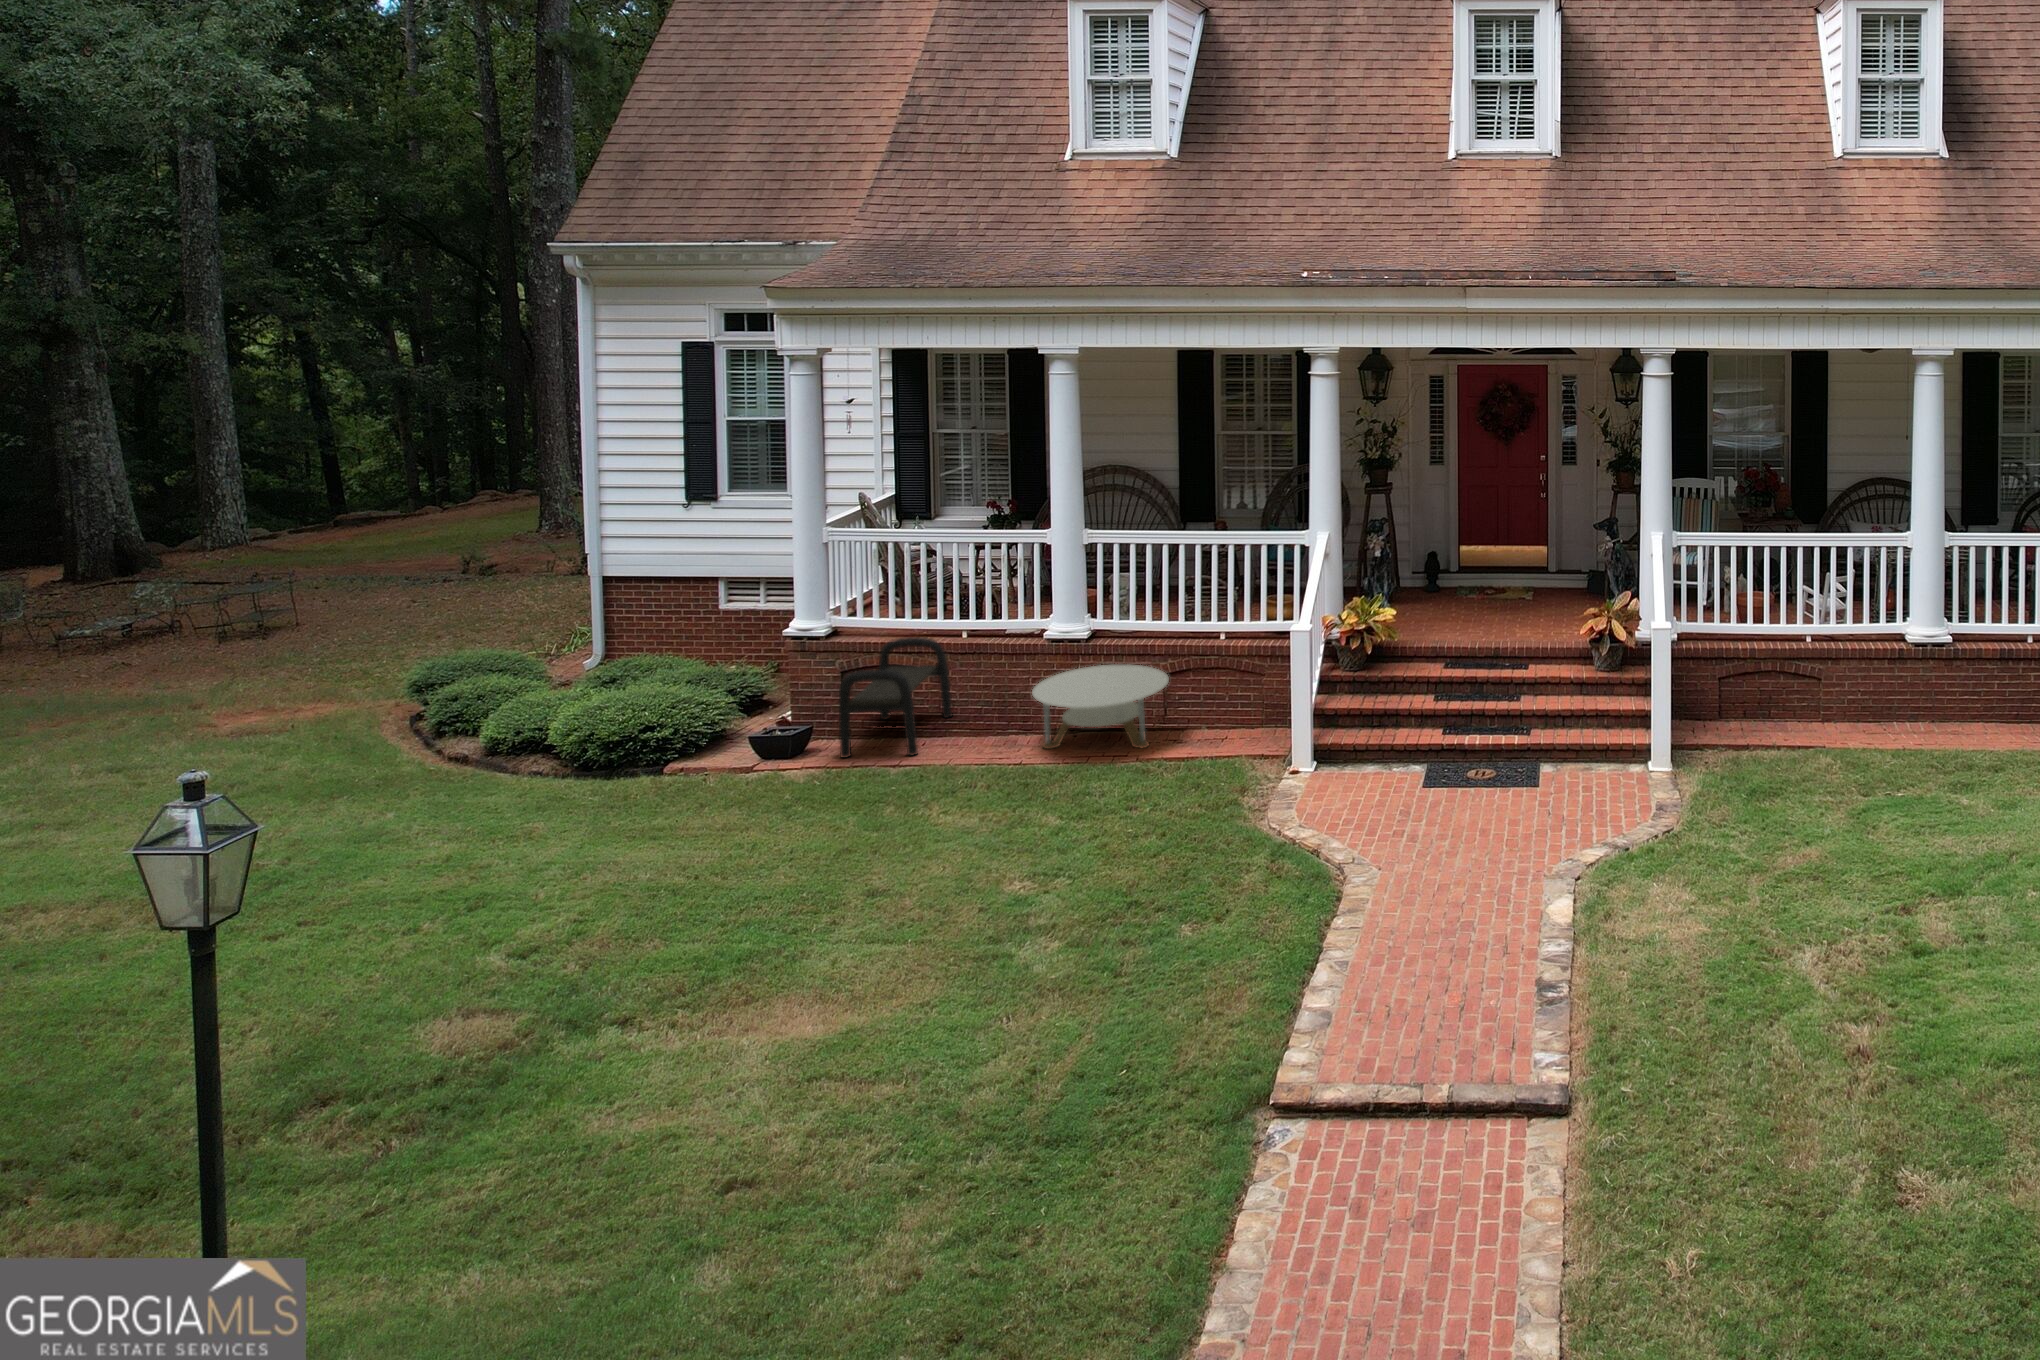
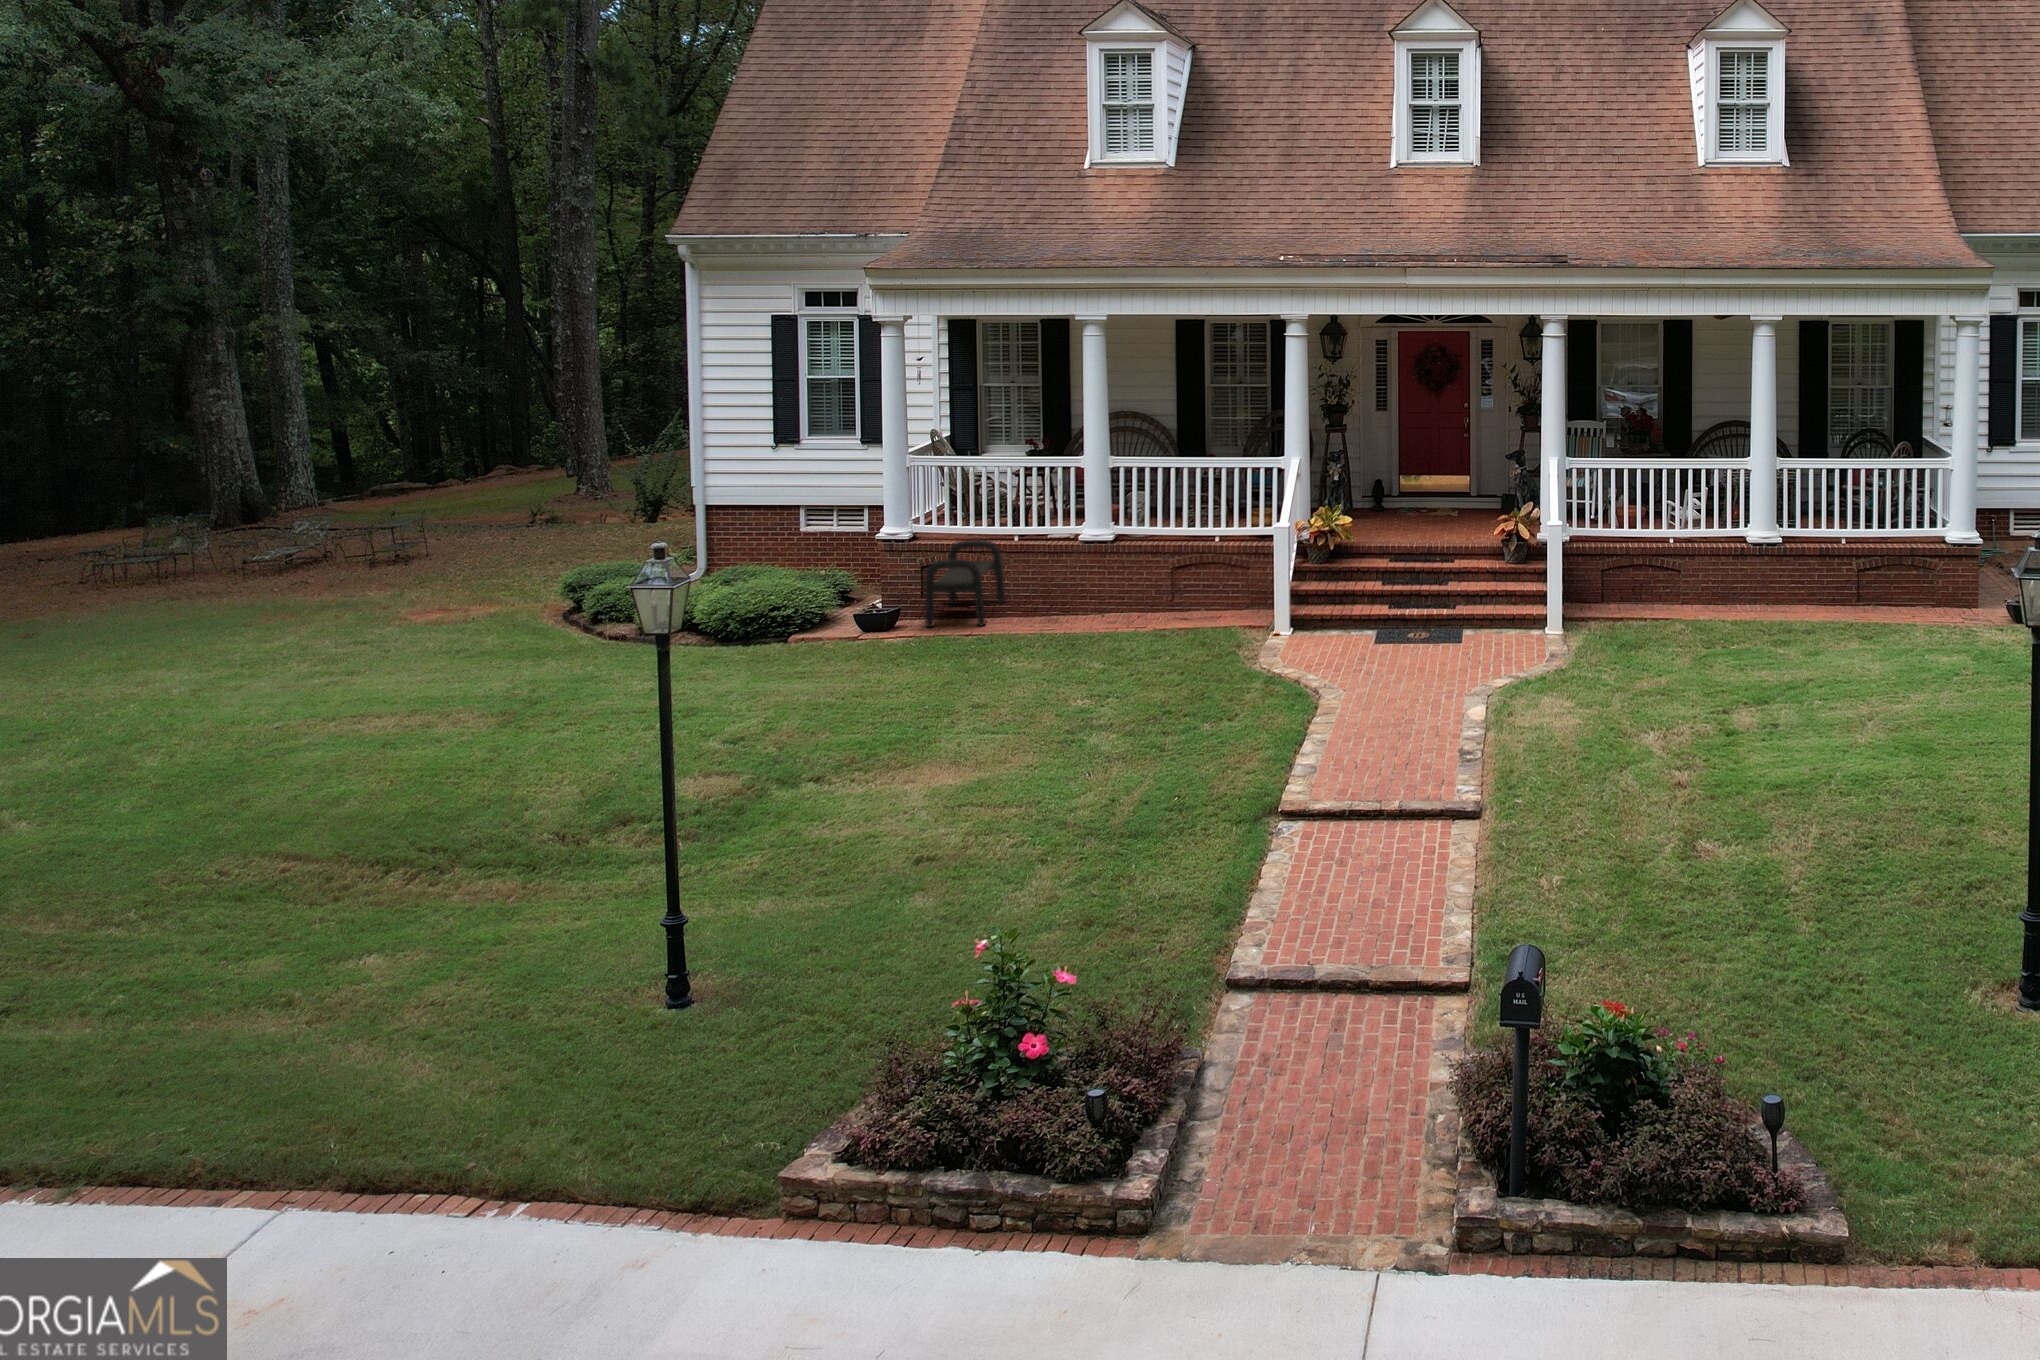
round table: present [1032,664,1169,749] -> none [1072,561,1177,622]

